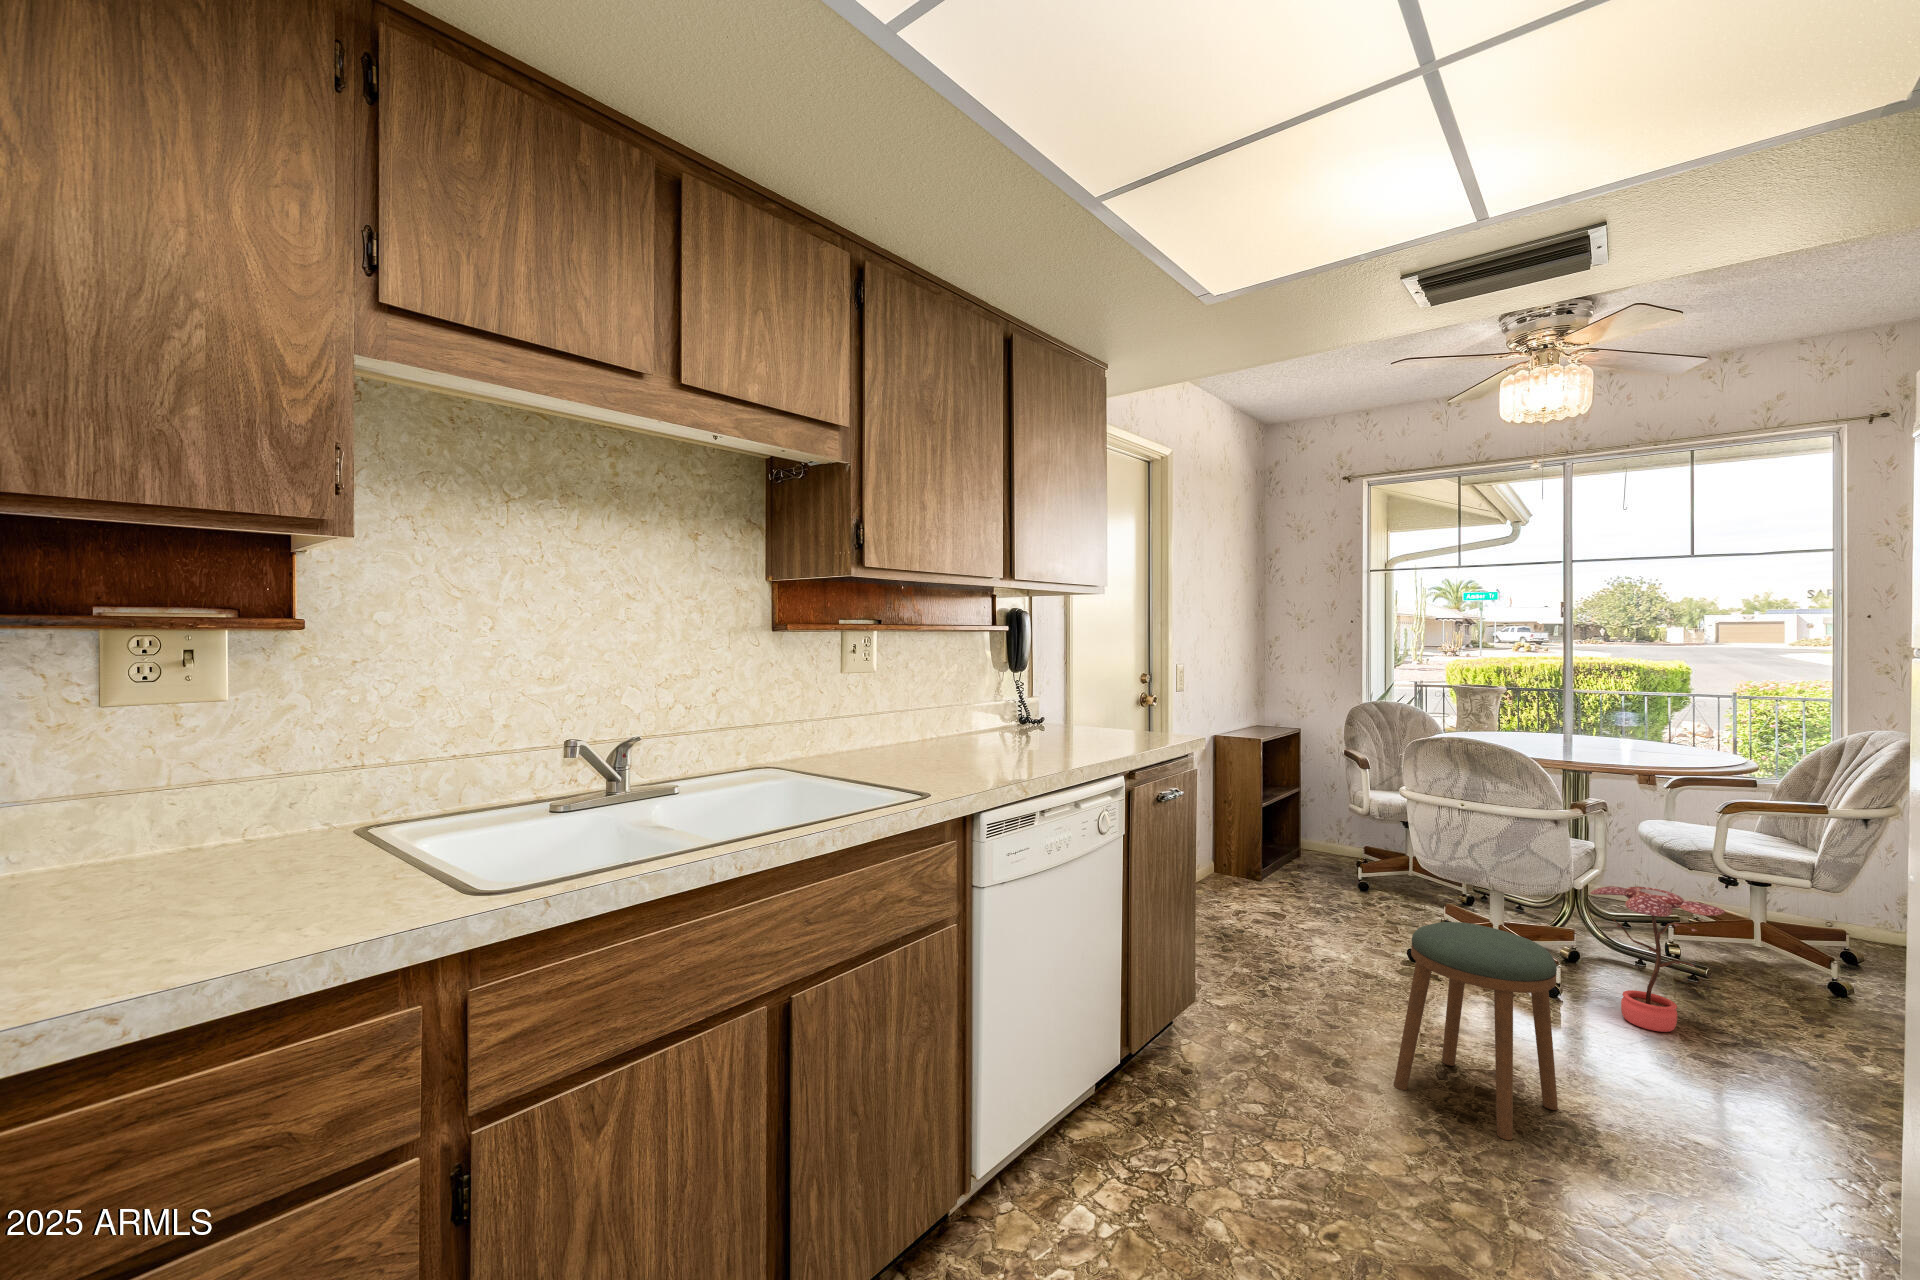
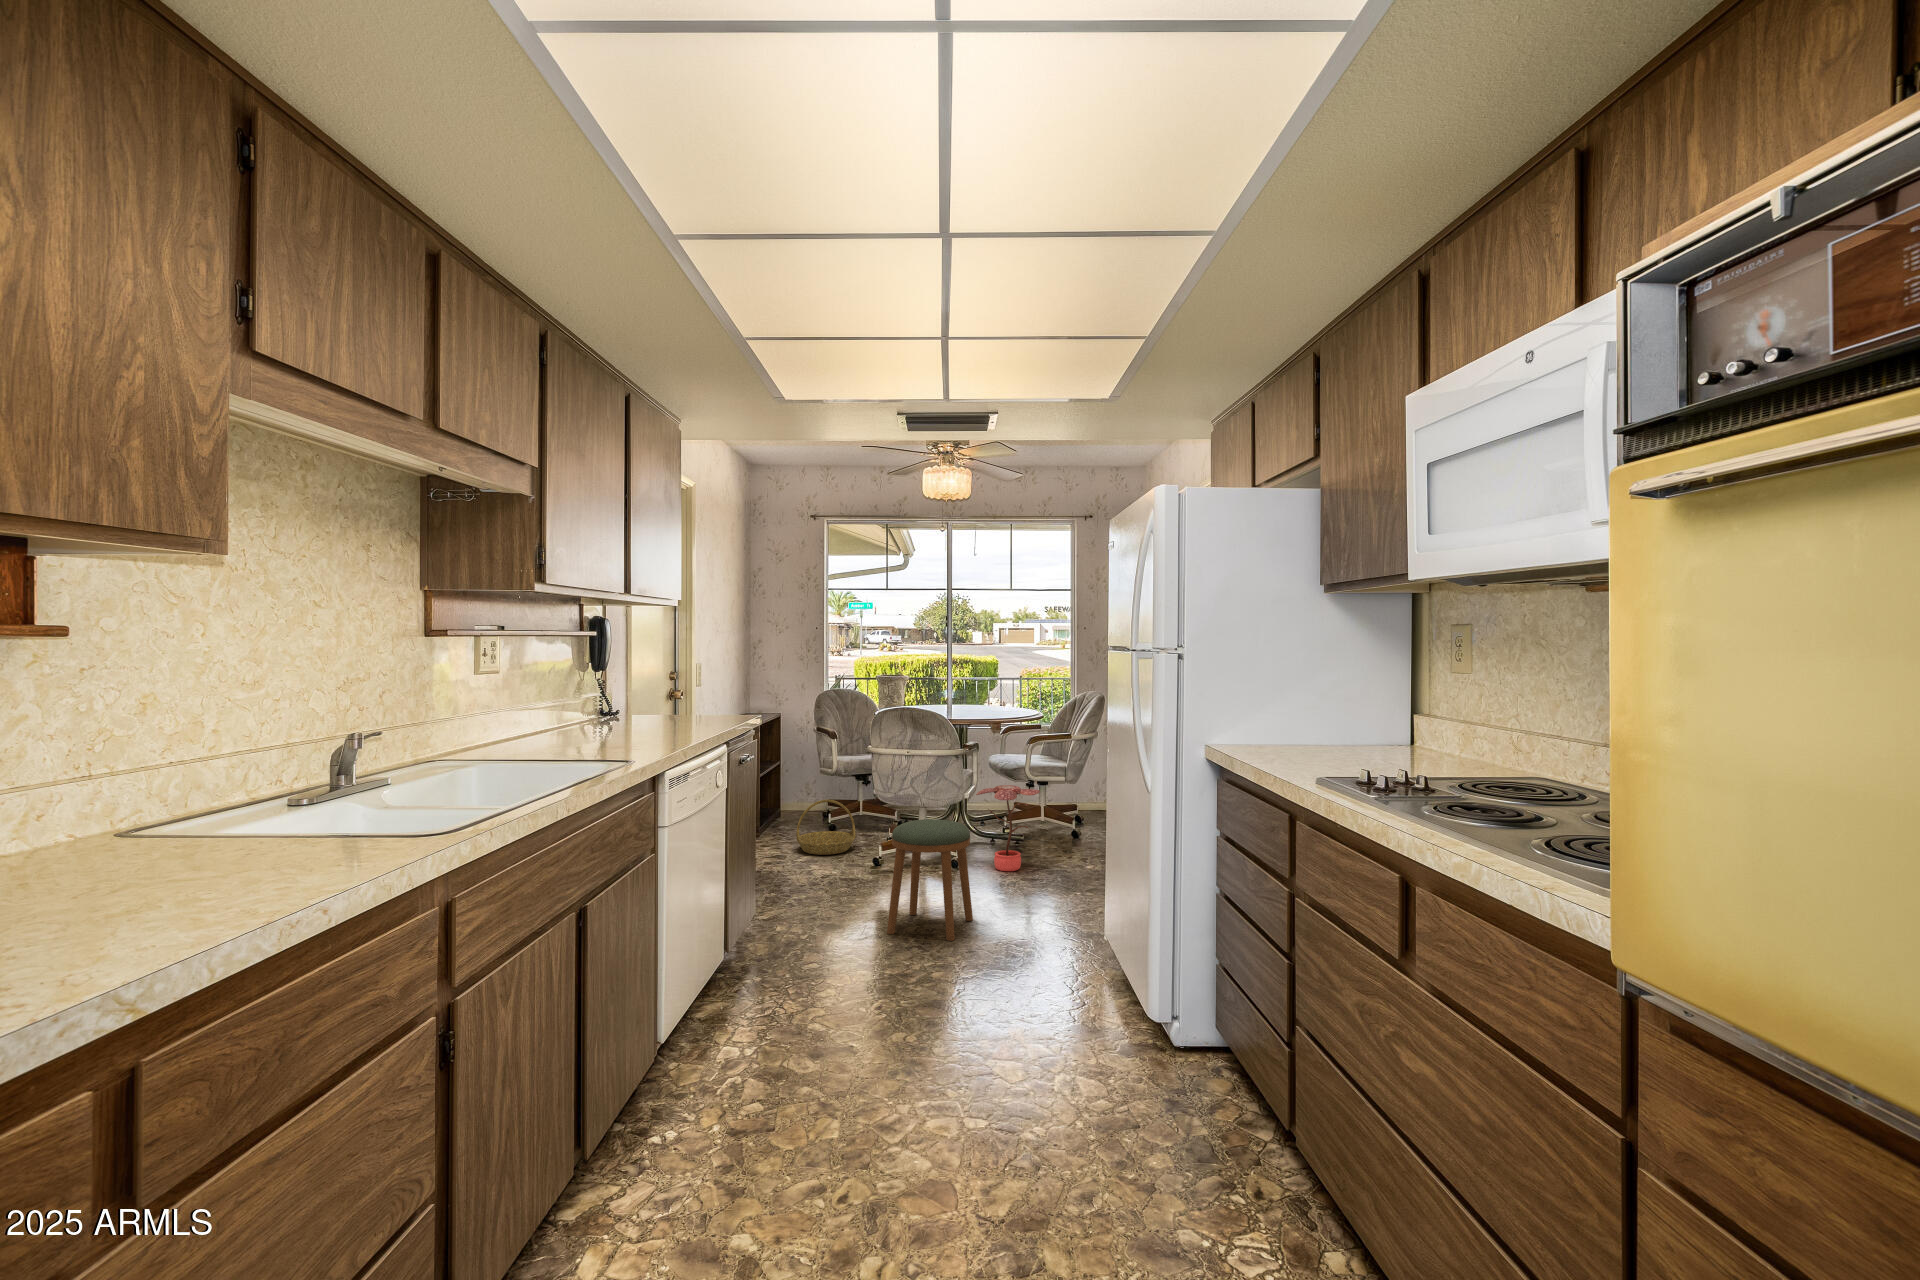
basket: none [1305,852,1390,927] -> present [796,800,856,855]

